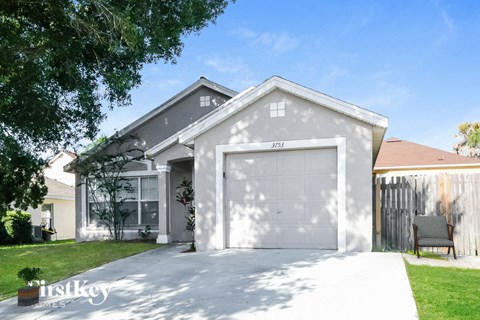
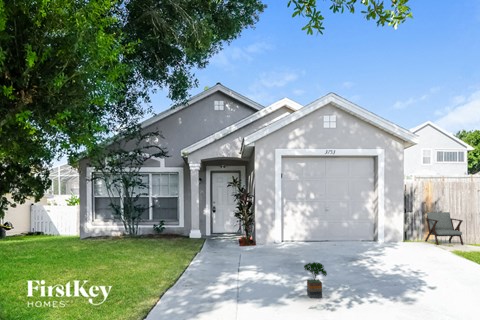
potted tree: present [17,267,43,306] -> present [304,262,327,298]

